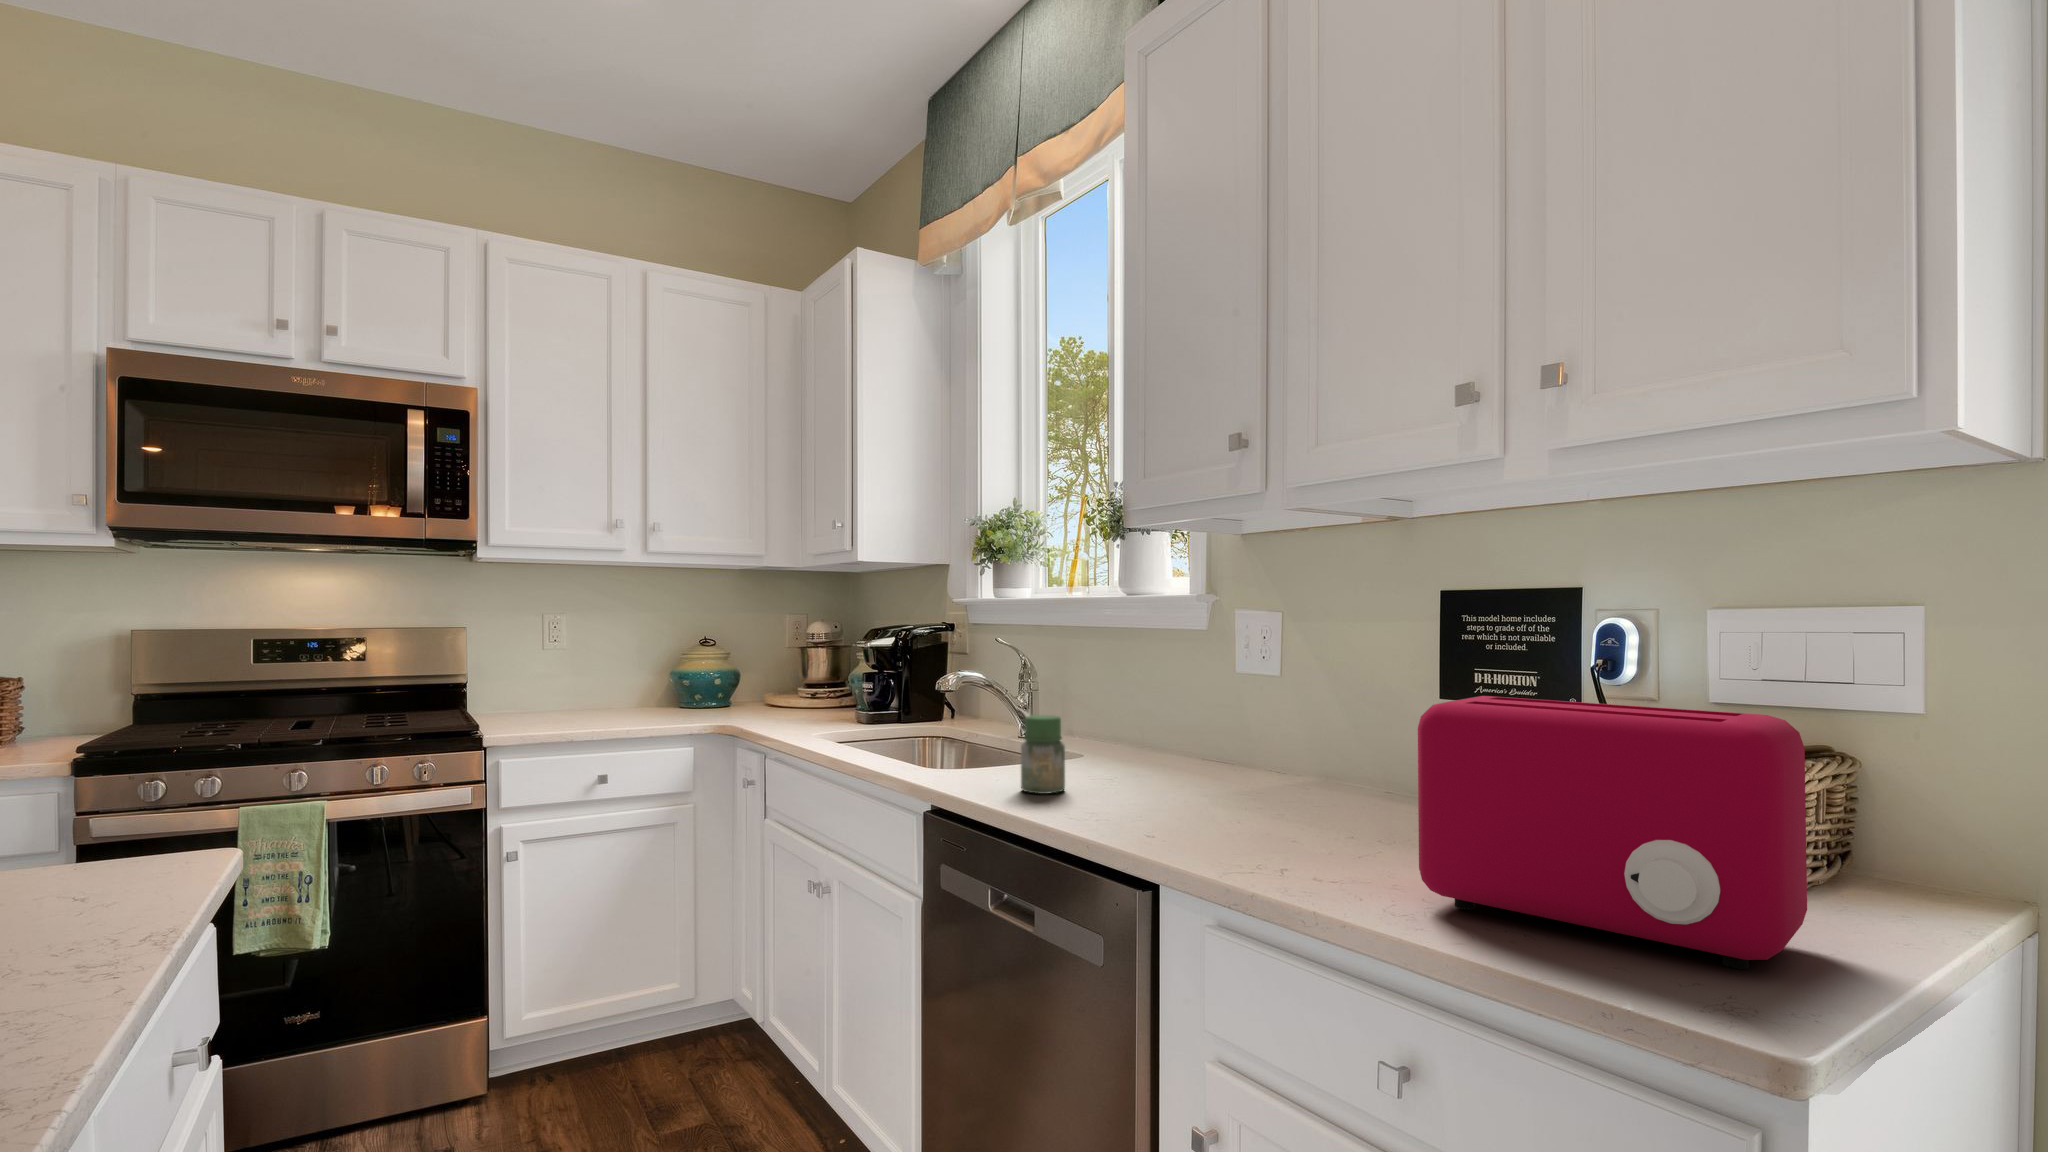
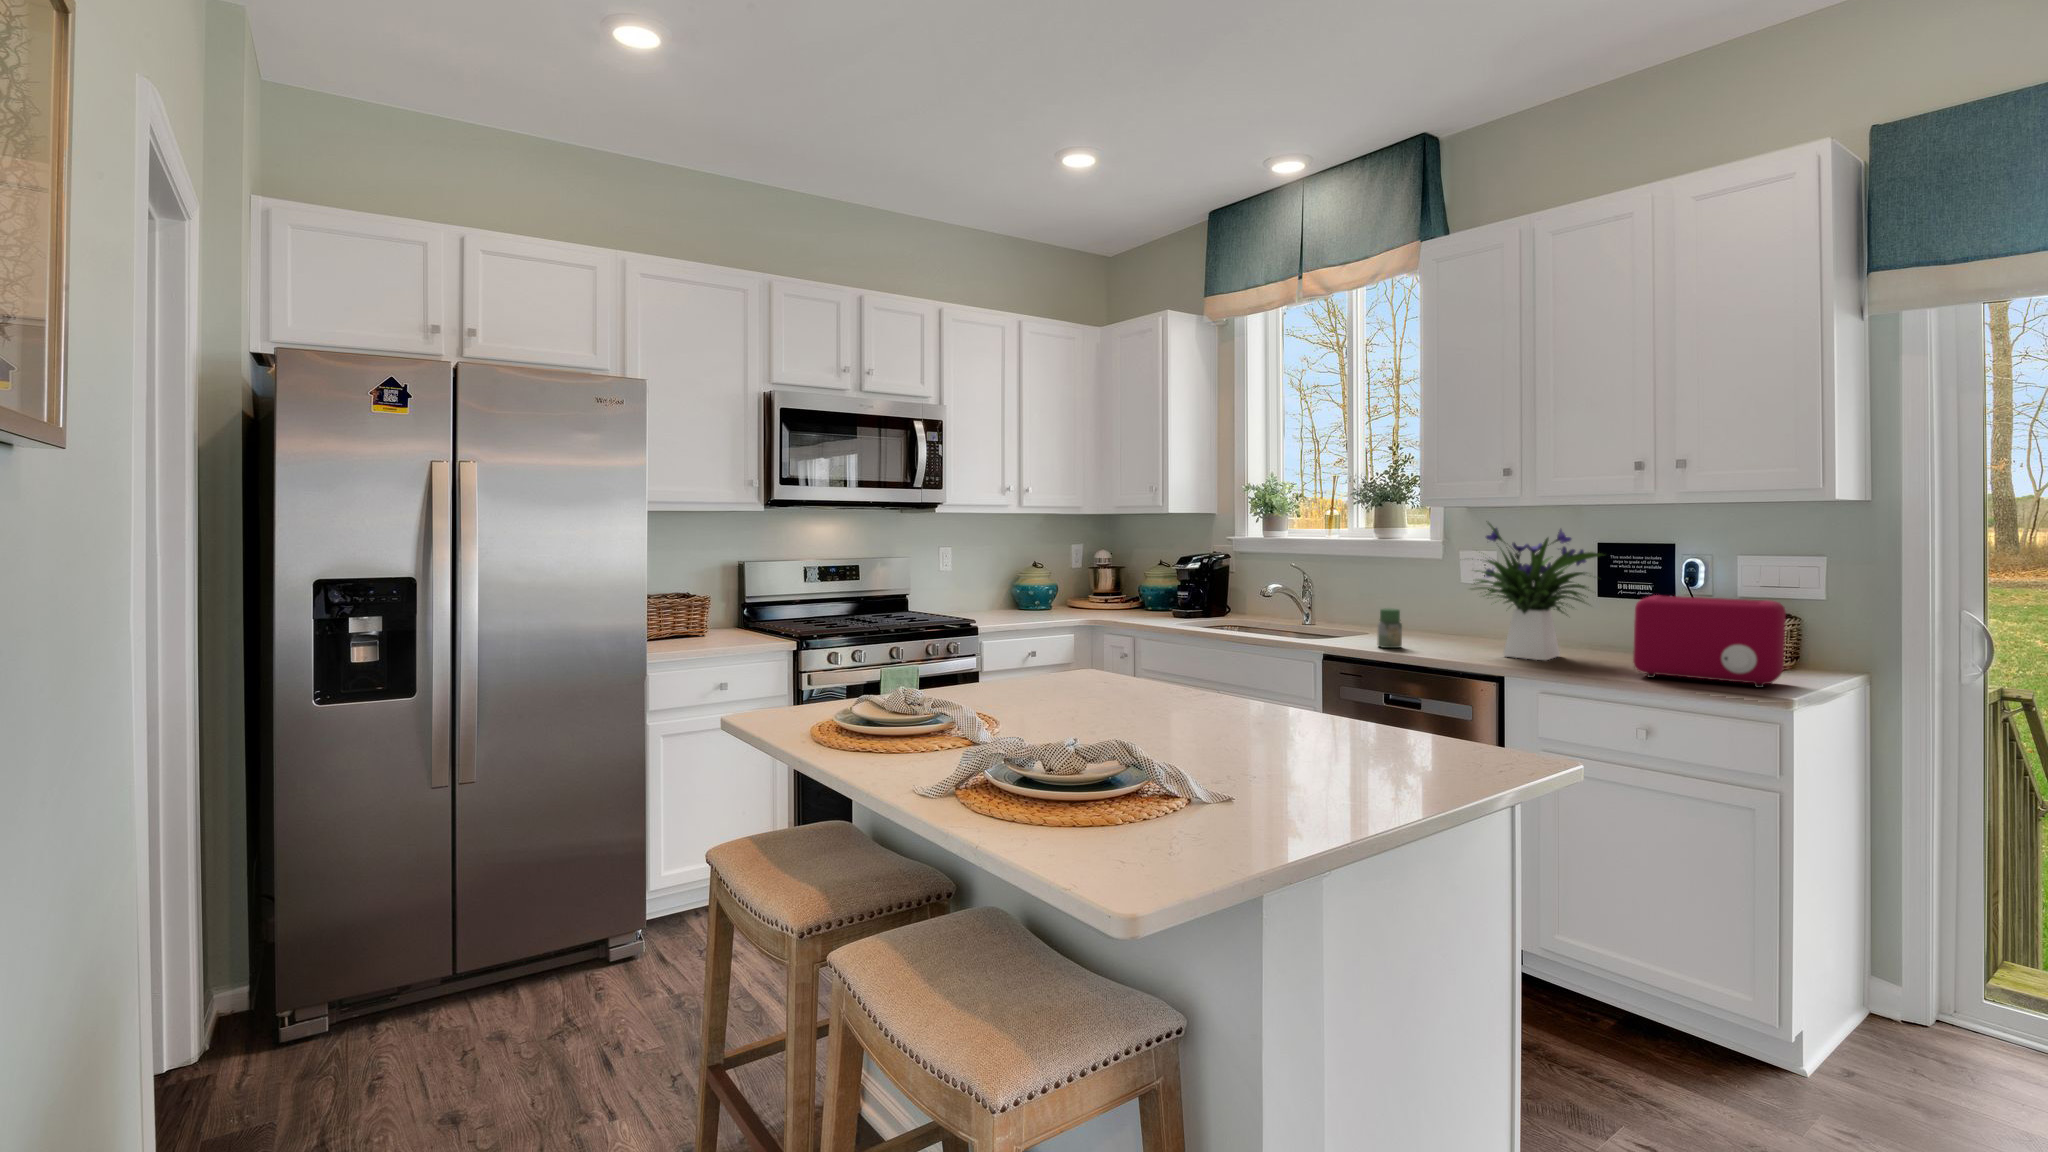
flower arrangement: none [1114,538,1412,837] -> present [1474,523,1603,660]

